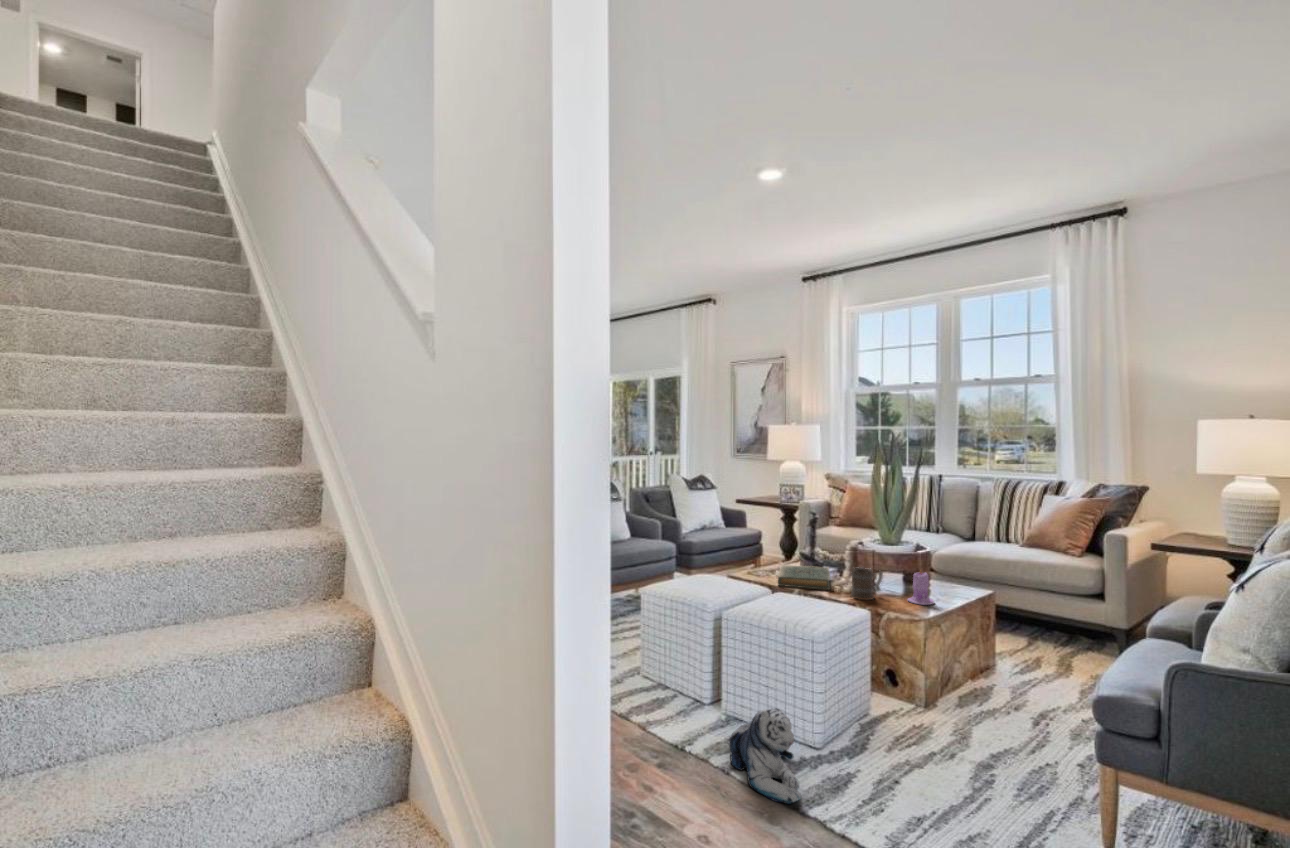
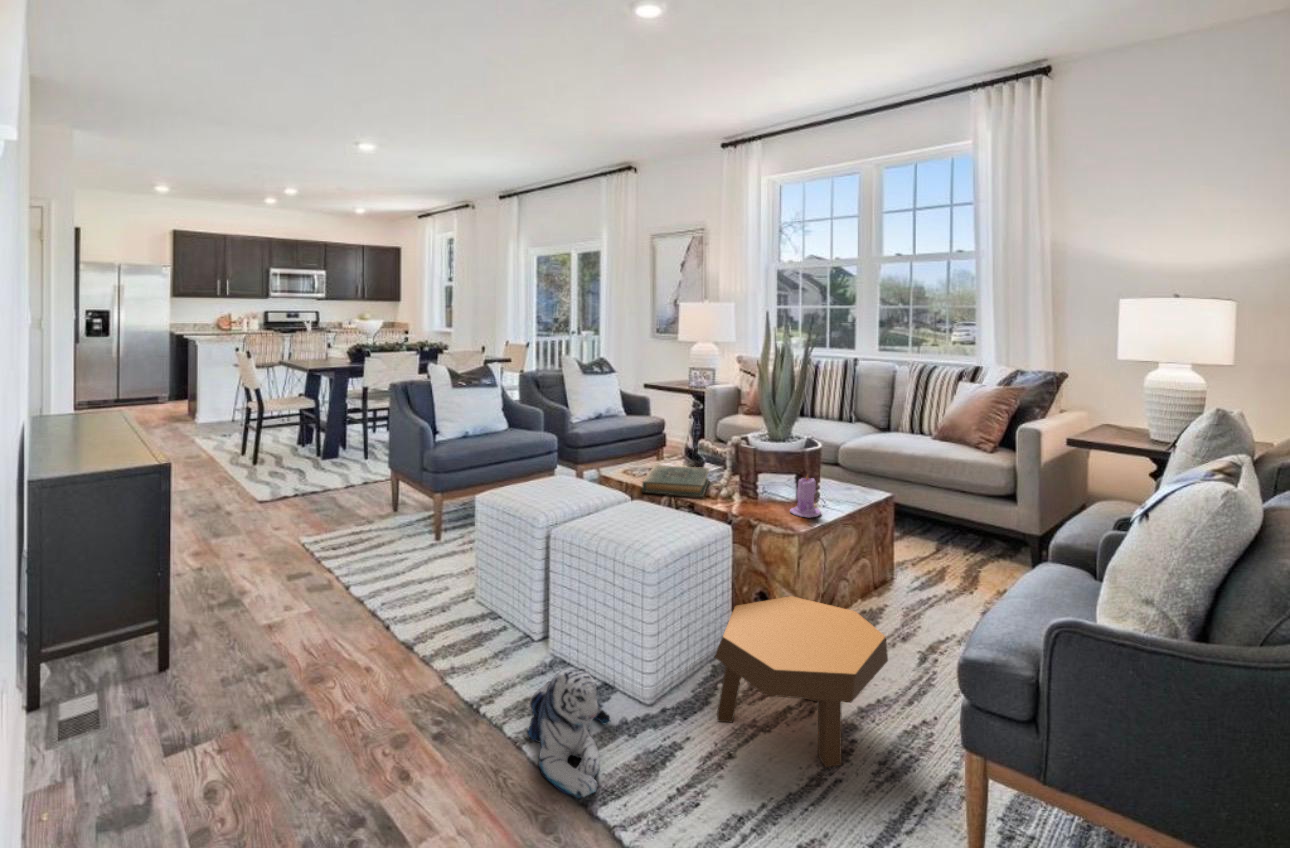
mug: present [850,567,883,600] -> none [722,471,764,512]
footstool: none [874,663,1014,792] -> present [714,596,888,767]

